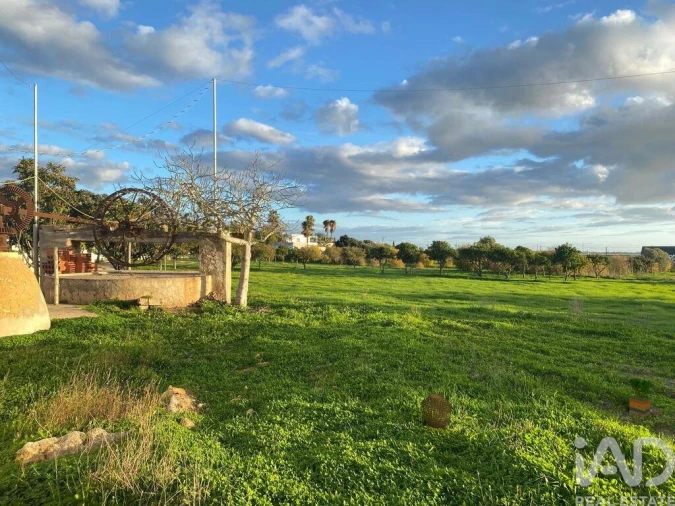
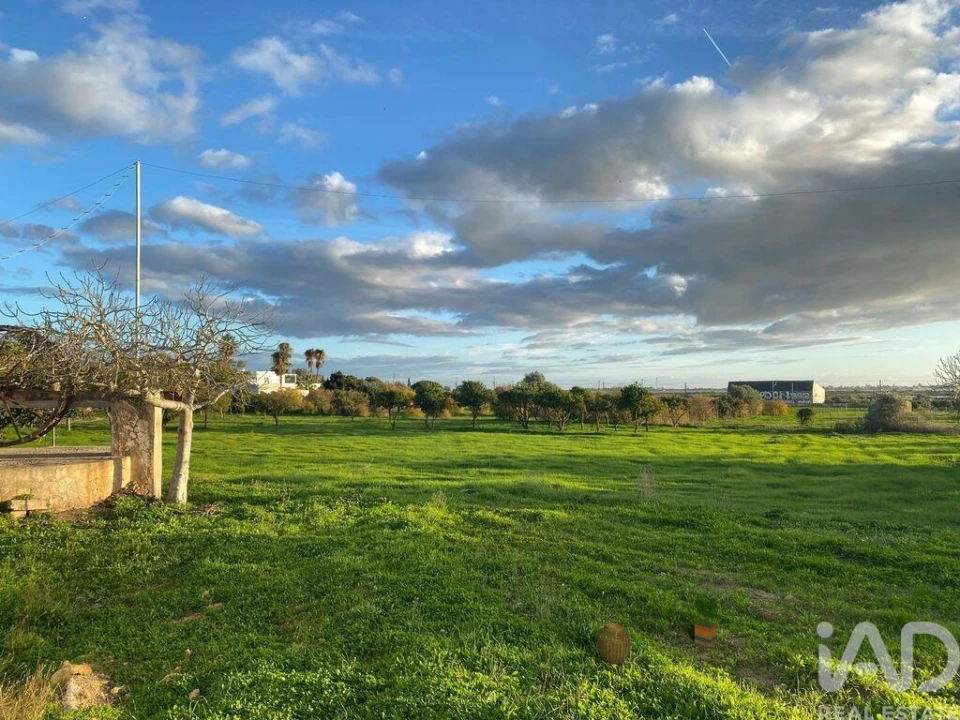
woven basket: present [422,394,451,428] -> present [597,623,631,664]

